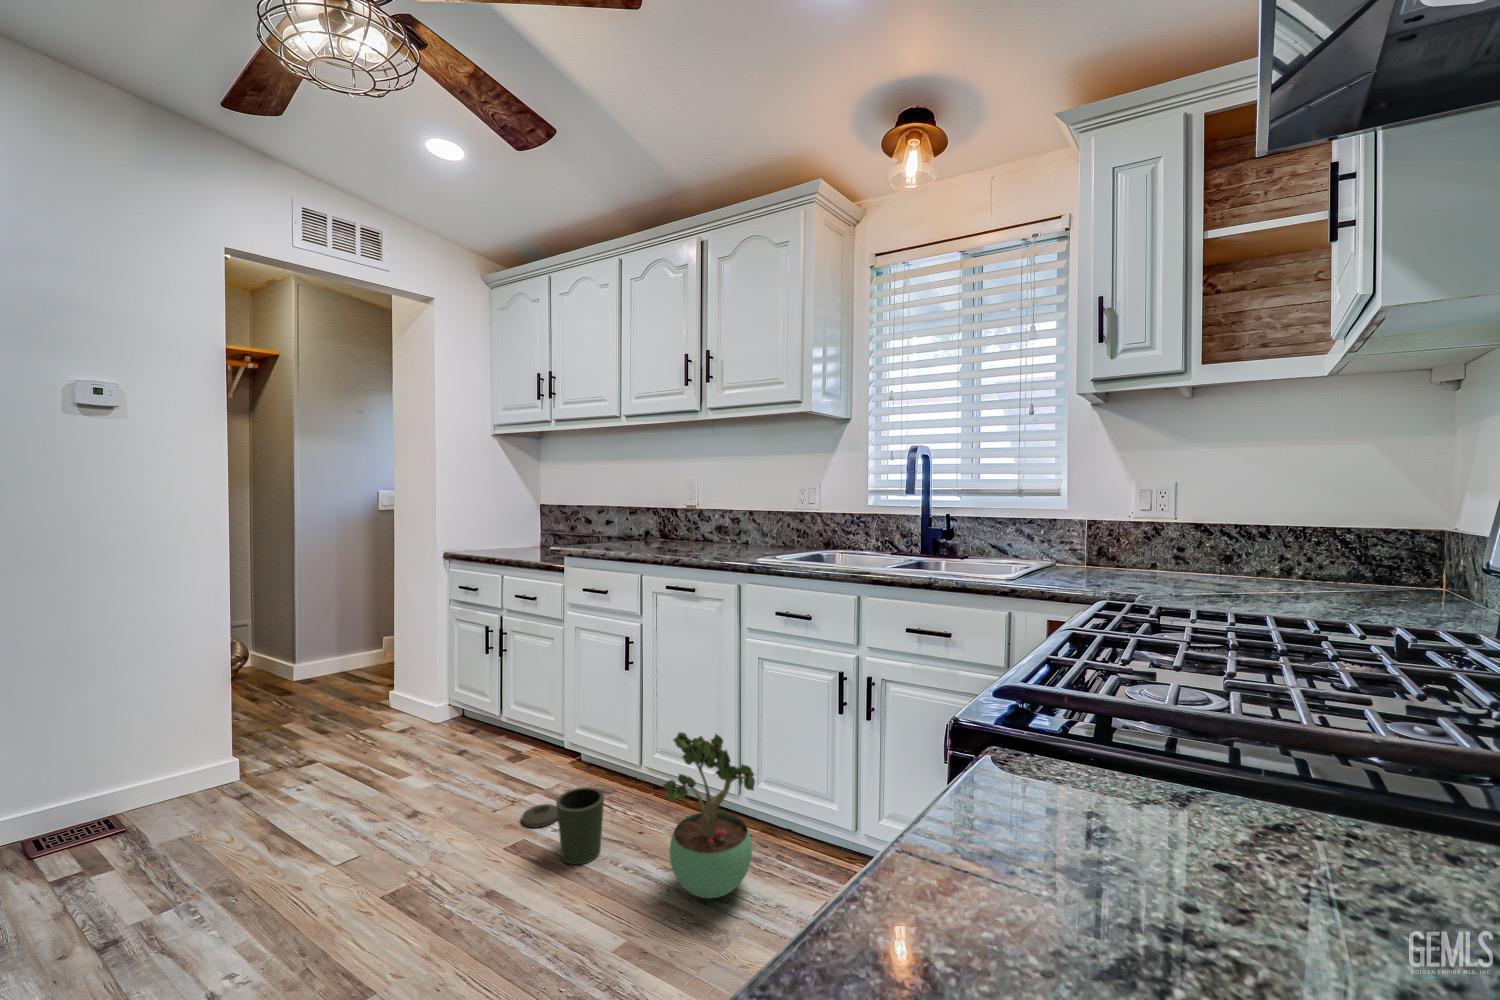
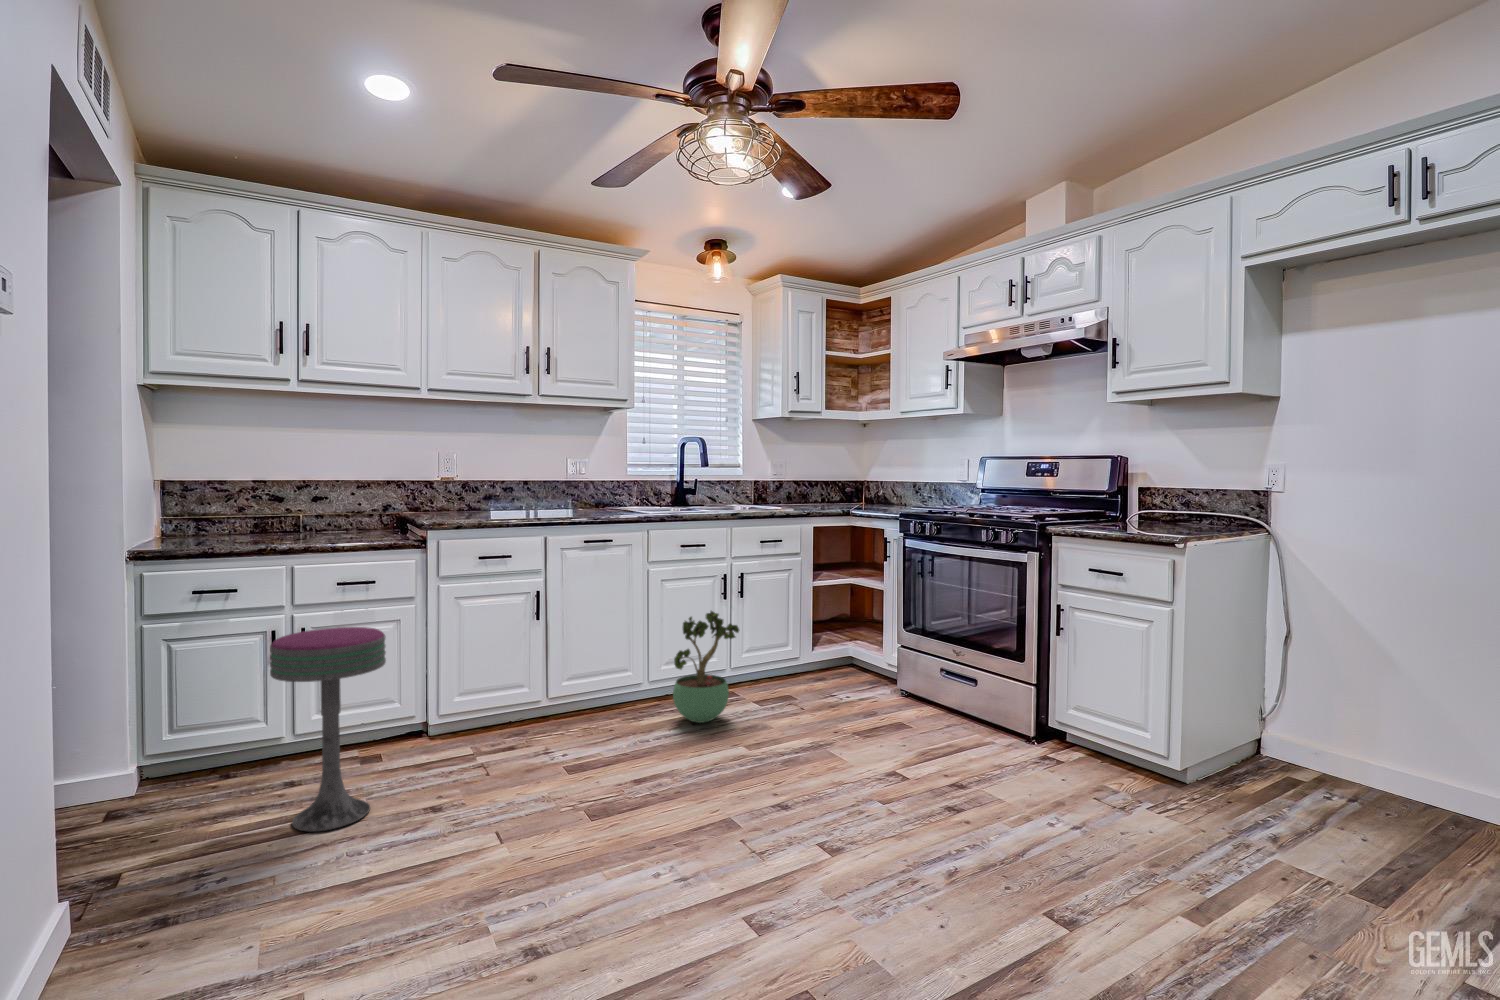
bar stool: none [348,638,441,805] -> present [270,627,386,832]
trash can: present [522,787,604,864] -> none [507,697,623,763]

